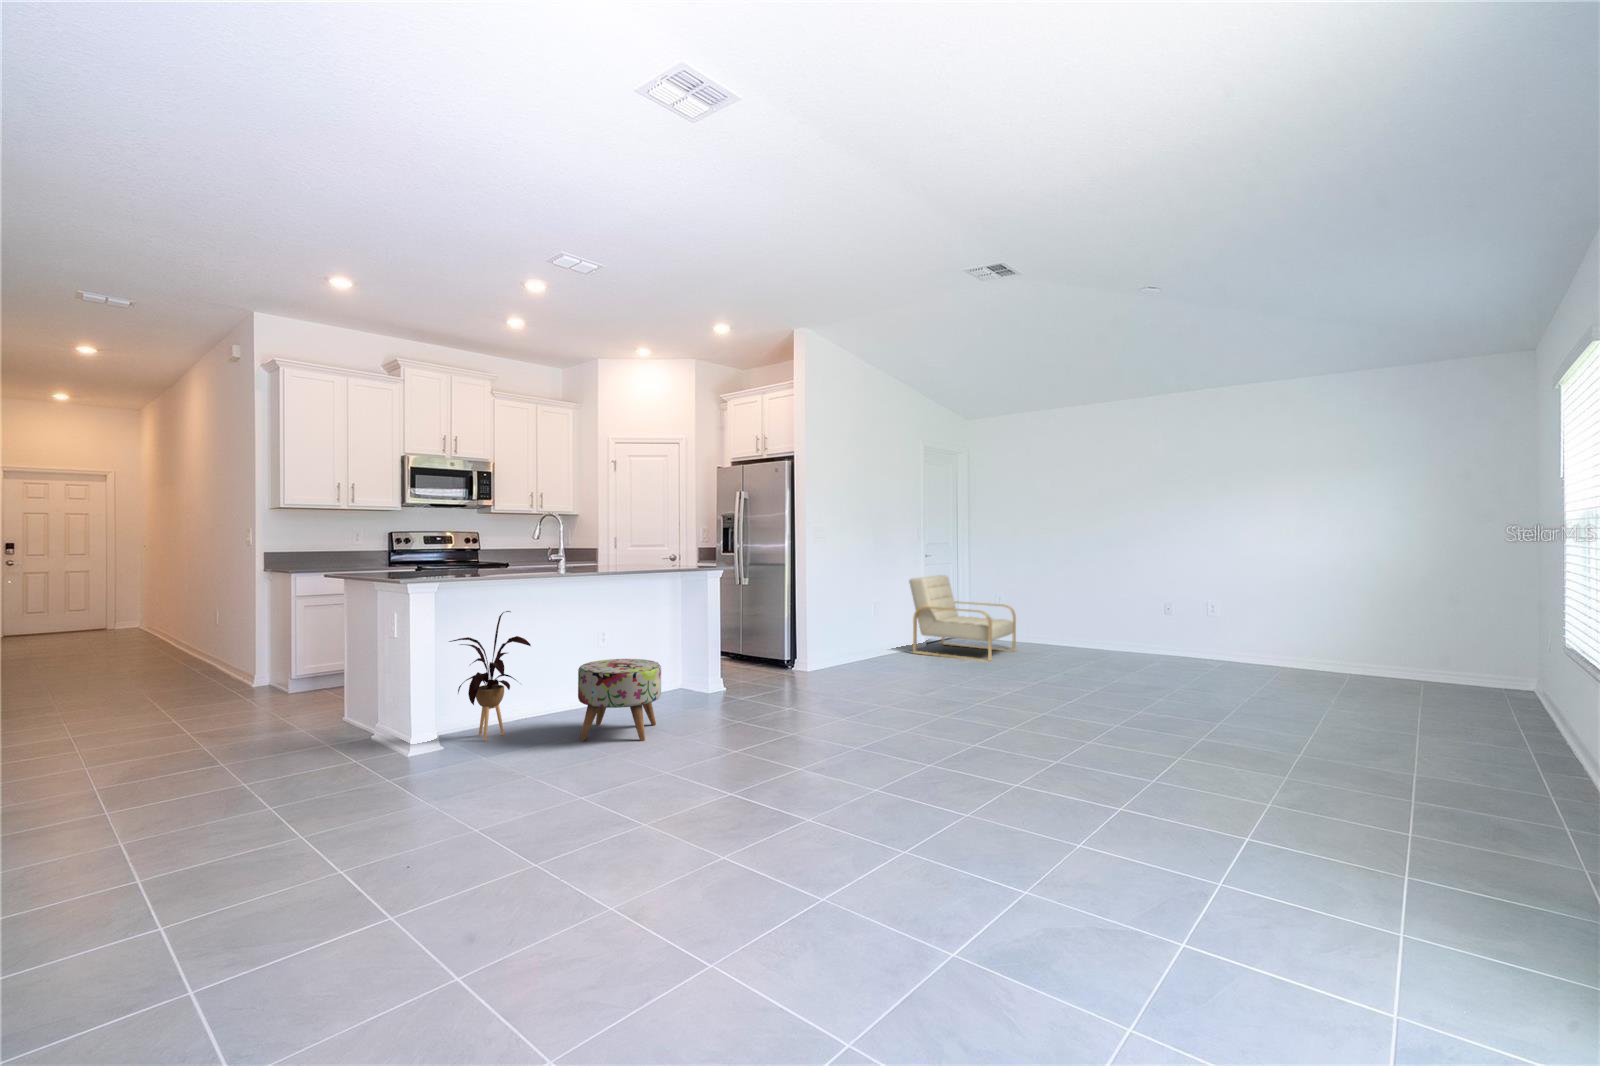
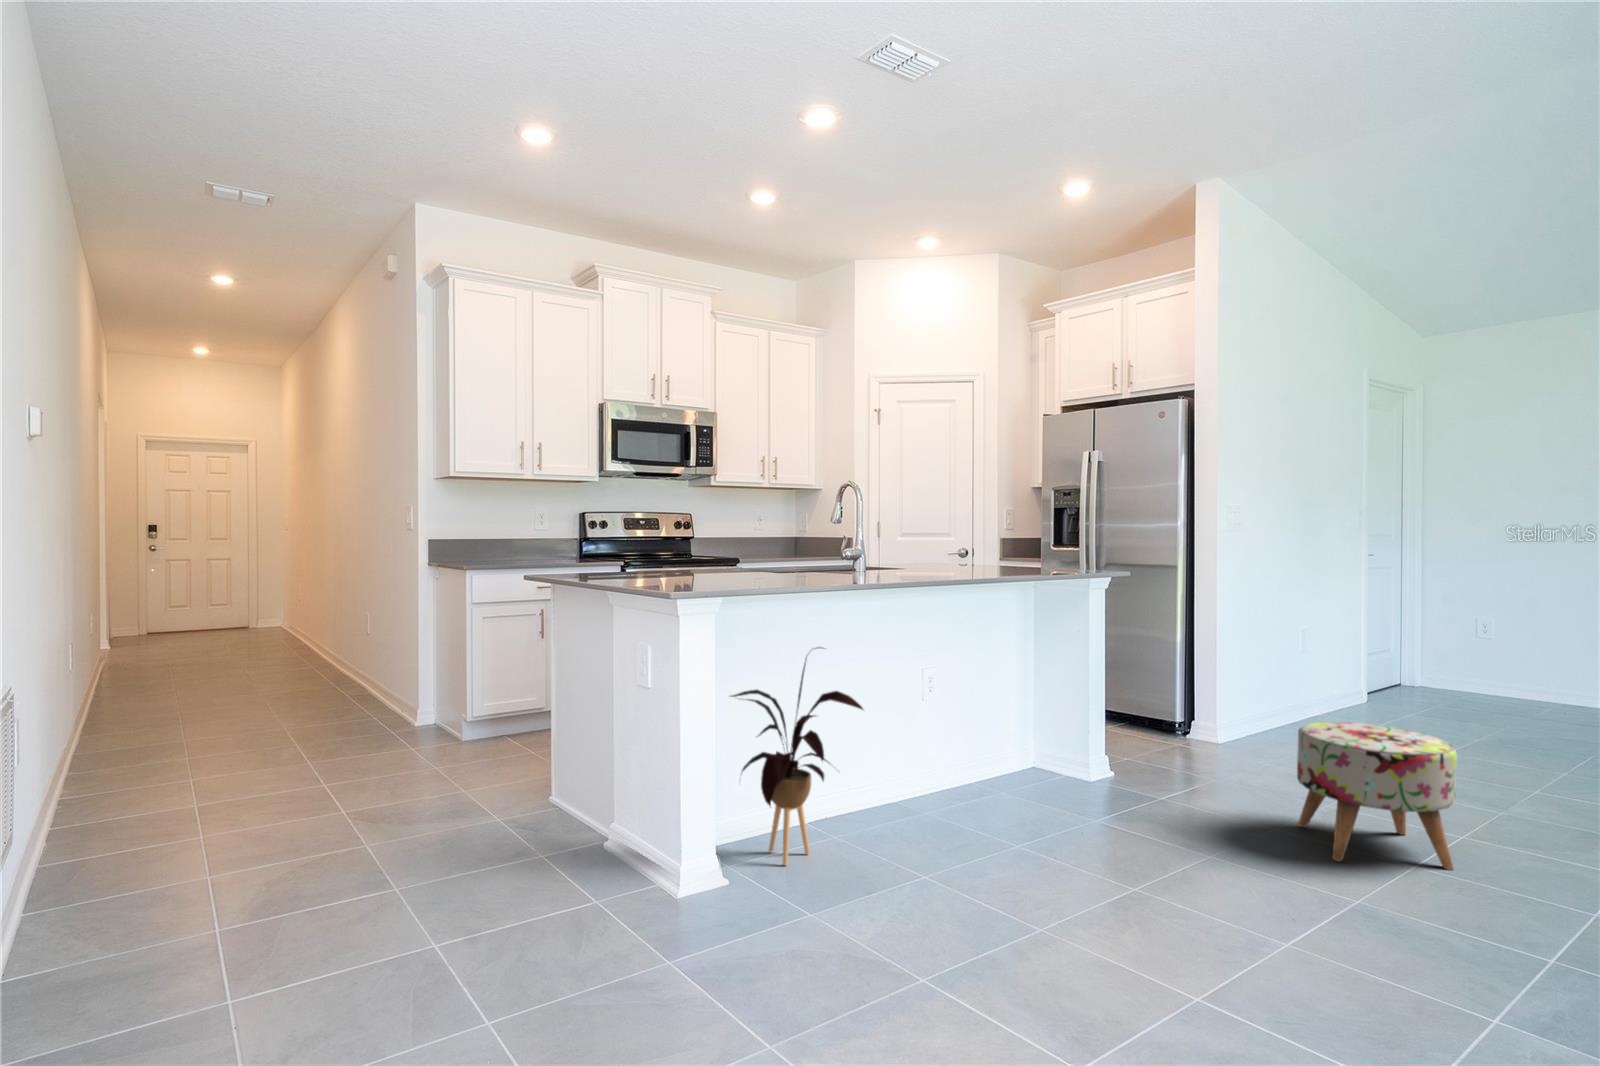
armchair: present [909,575,1016,661] -> none [1357,587,1553,739]
ottoman: present [578,659,661,741] -> present [1297,722,1457,870]

